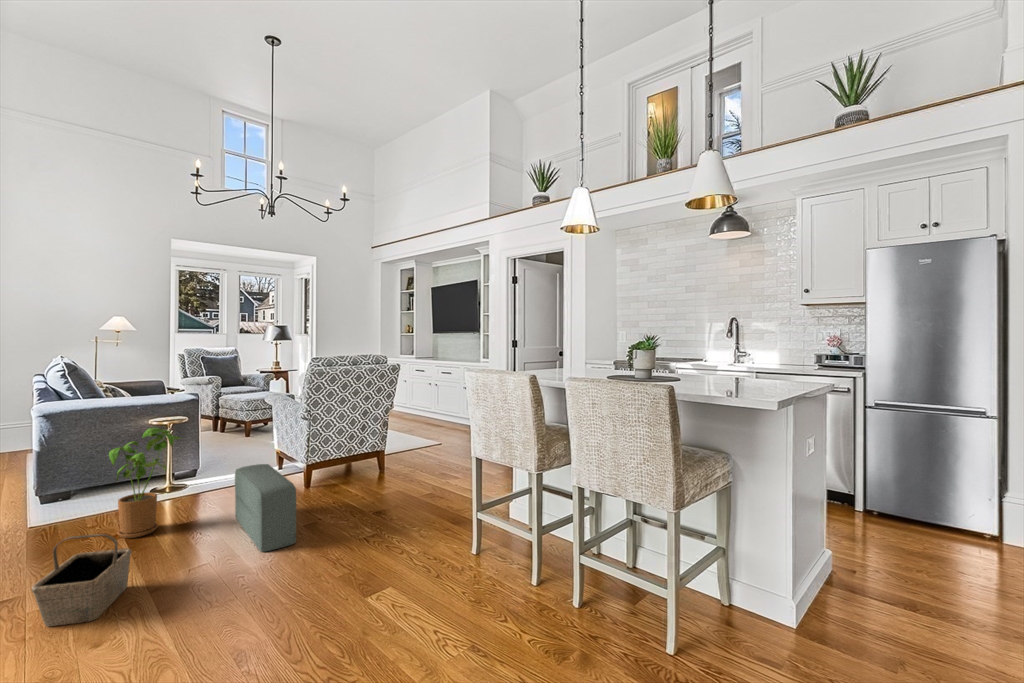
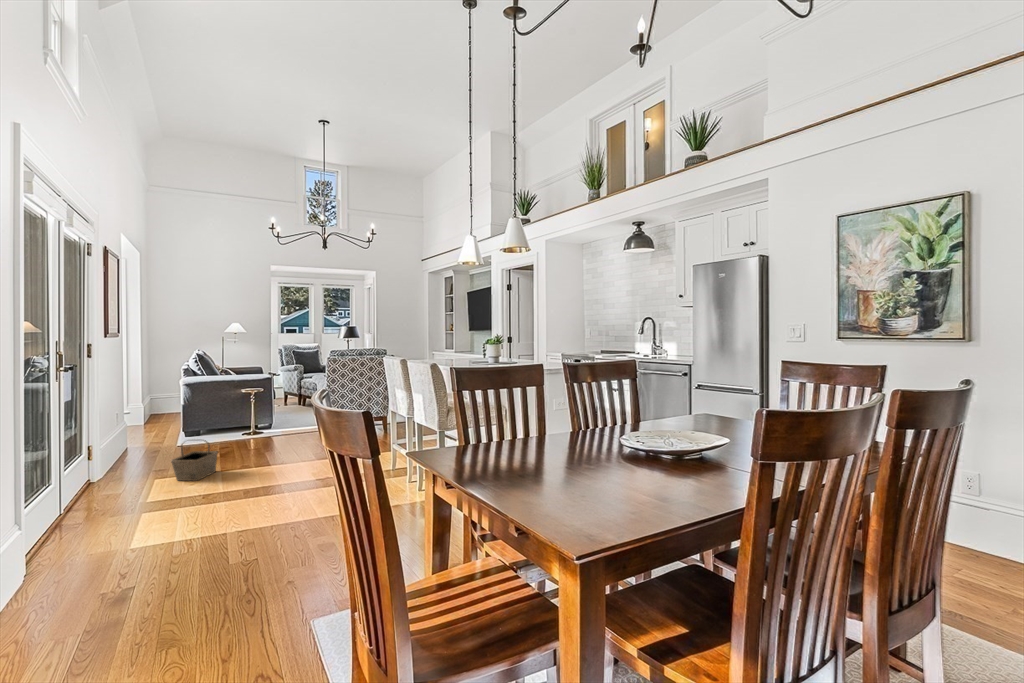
house plant: present [109,428,180,538] -> none [214,391,255,455]
pouf: present [235,464,296,552] -> none [282,417,309,464]

